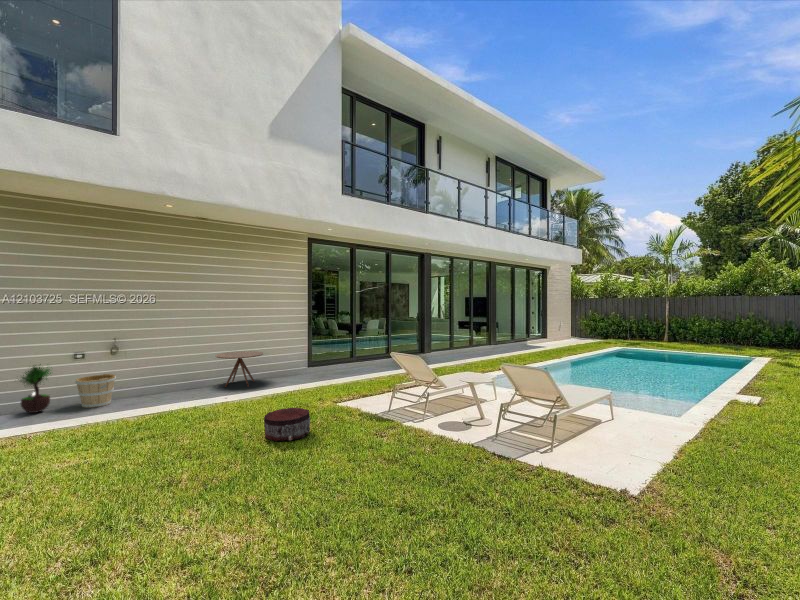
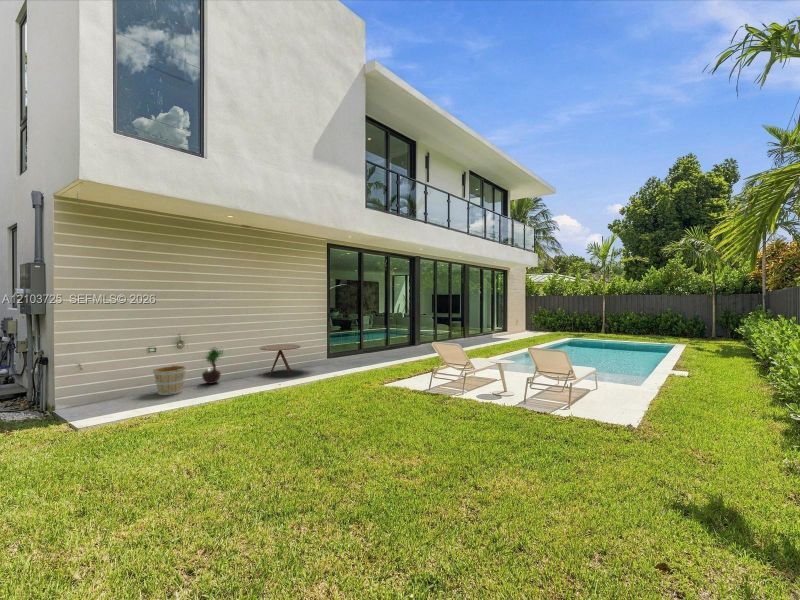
potted tree: present [18,364,51,413] -> present [202,347,223,384]
pouf: present [264,407,310,441] -> none [350,385,386,411]

